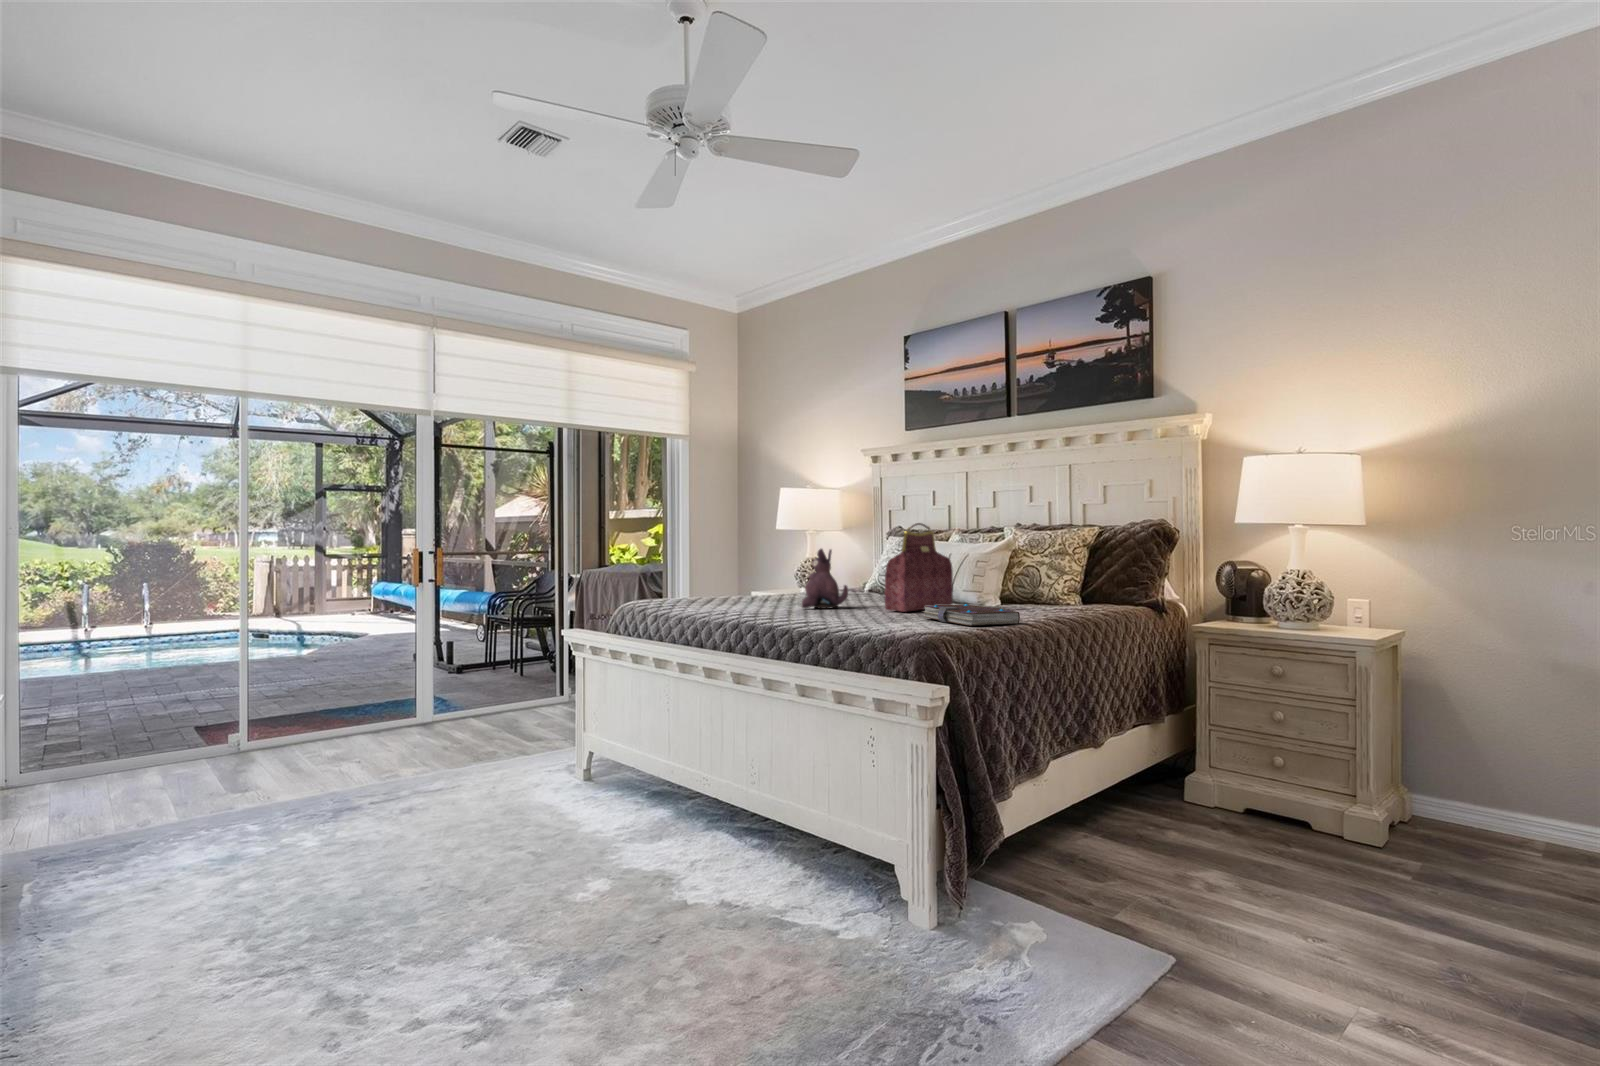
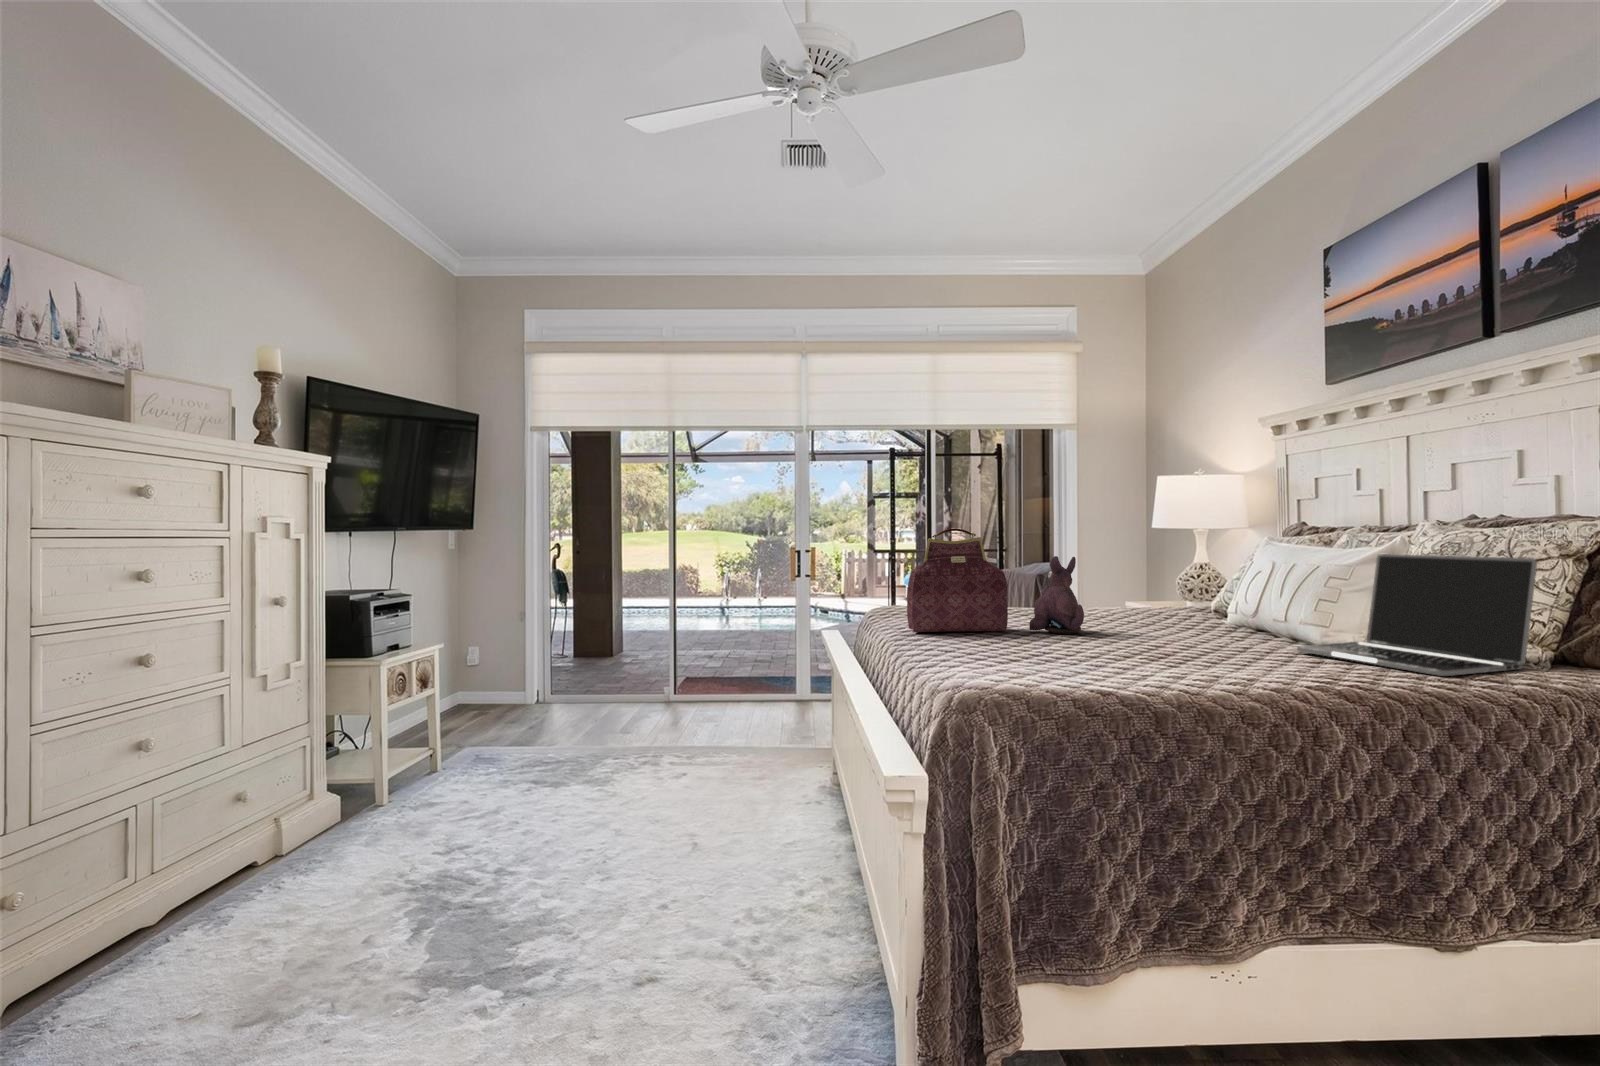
handbag: present [885,523,953,612] -> present [907,528,1008,632]
laptop: none [984,545,1086,610] -> present [1297,554,1537,676]
book: present [924,604,1020,626] -> none [1101,647,1216,695]

